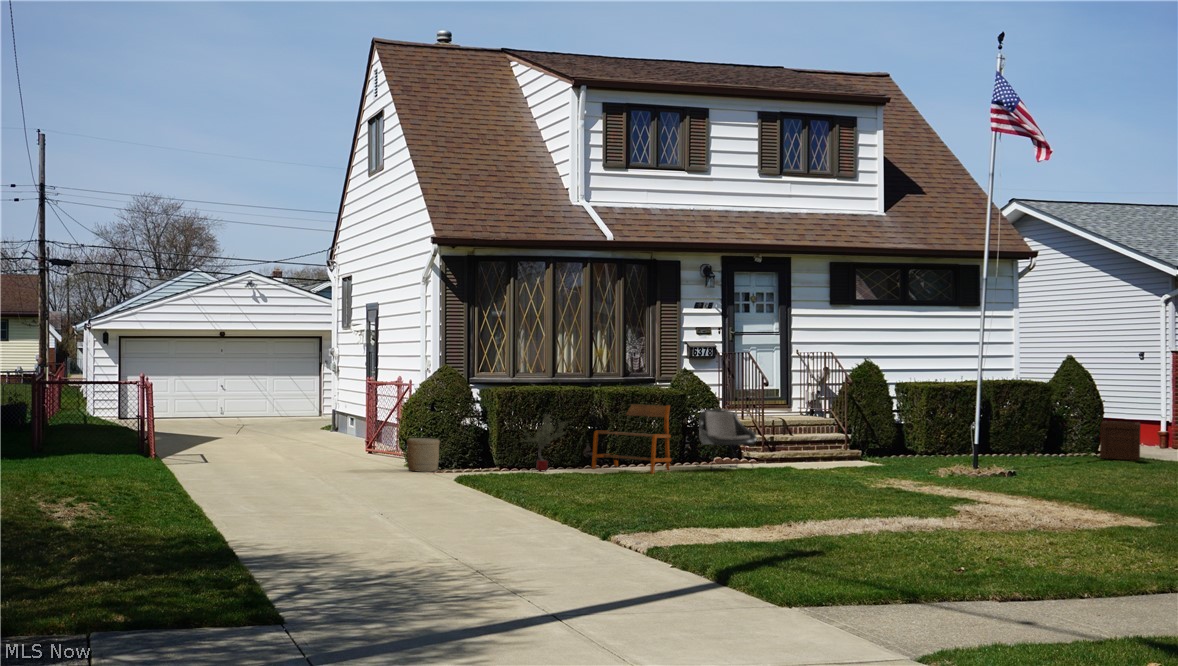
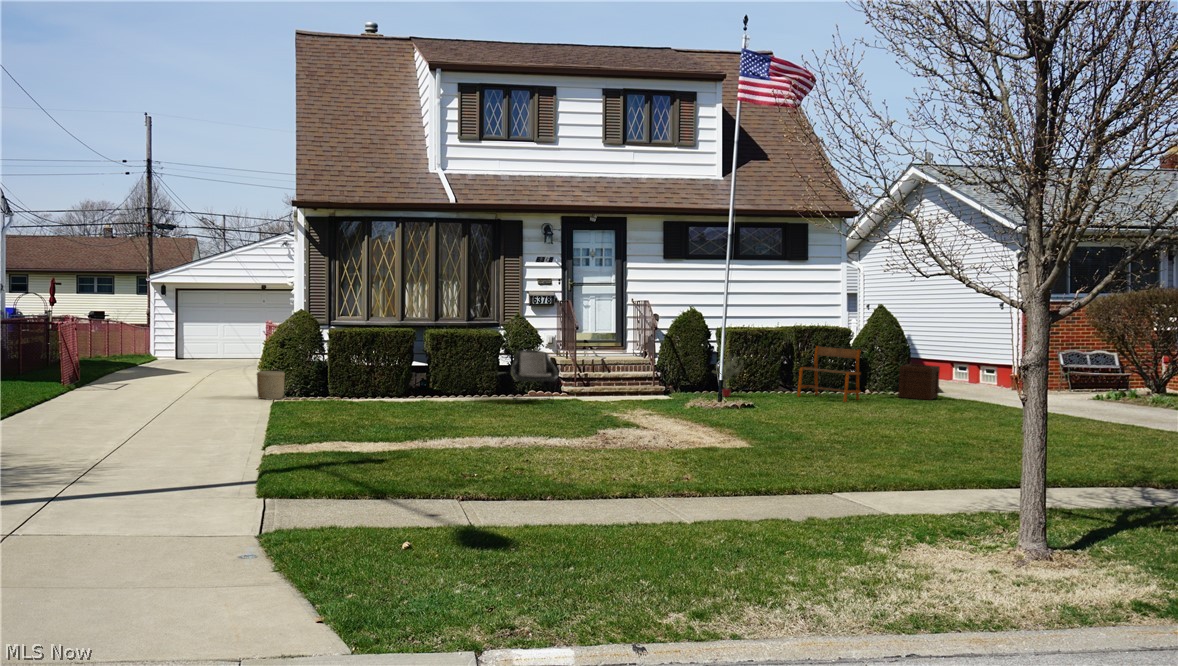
bench: present [592,404,671,474] -> present [797,346,861,402]
potted tree: present [521,417,565,471] -> present [713,356,743,397]

